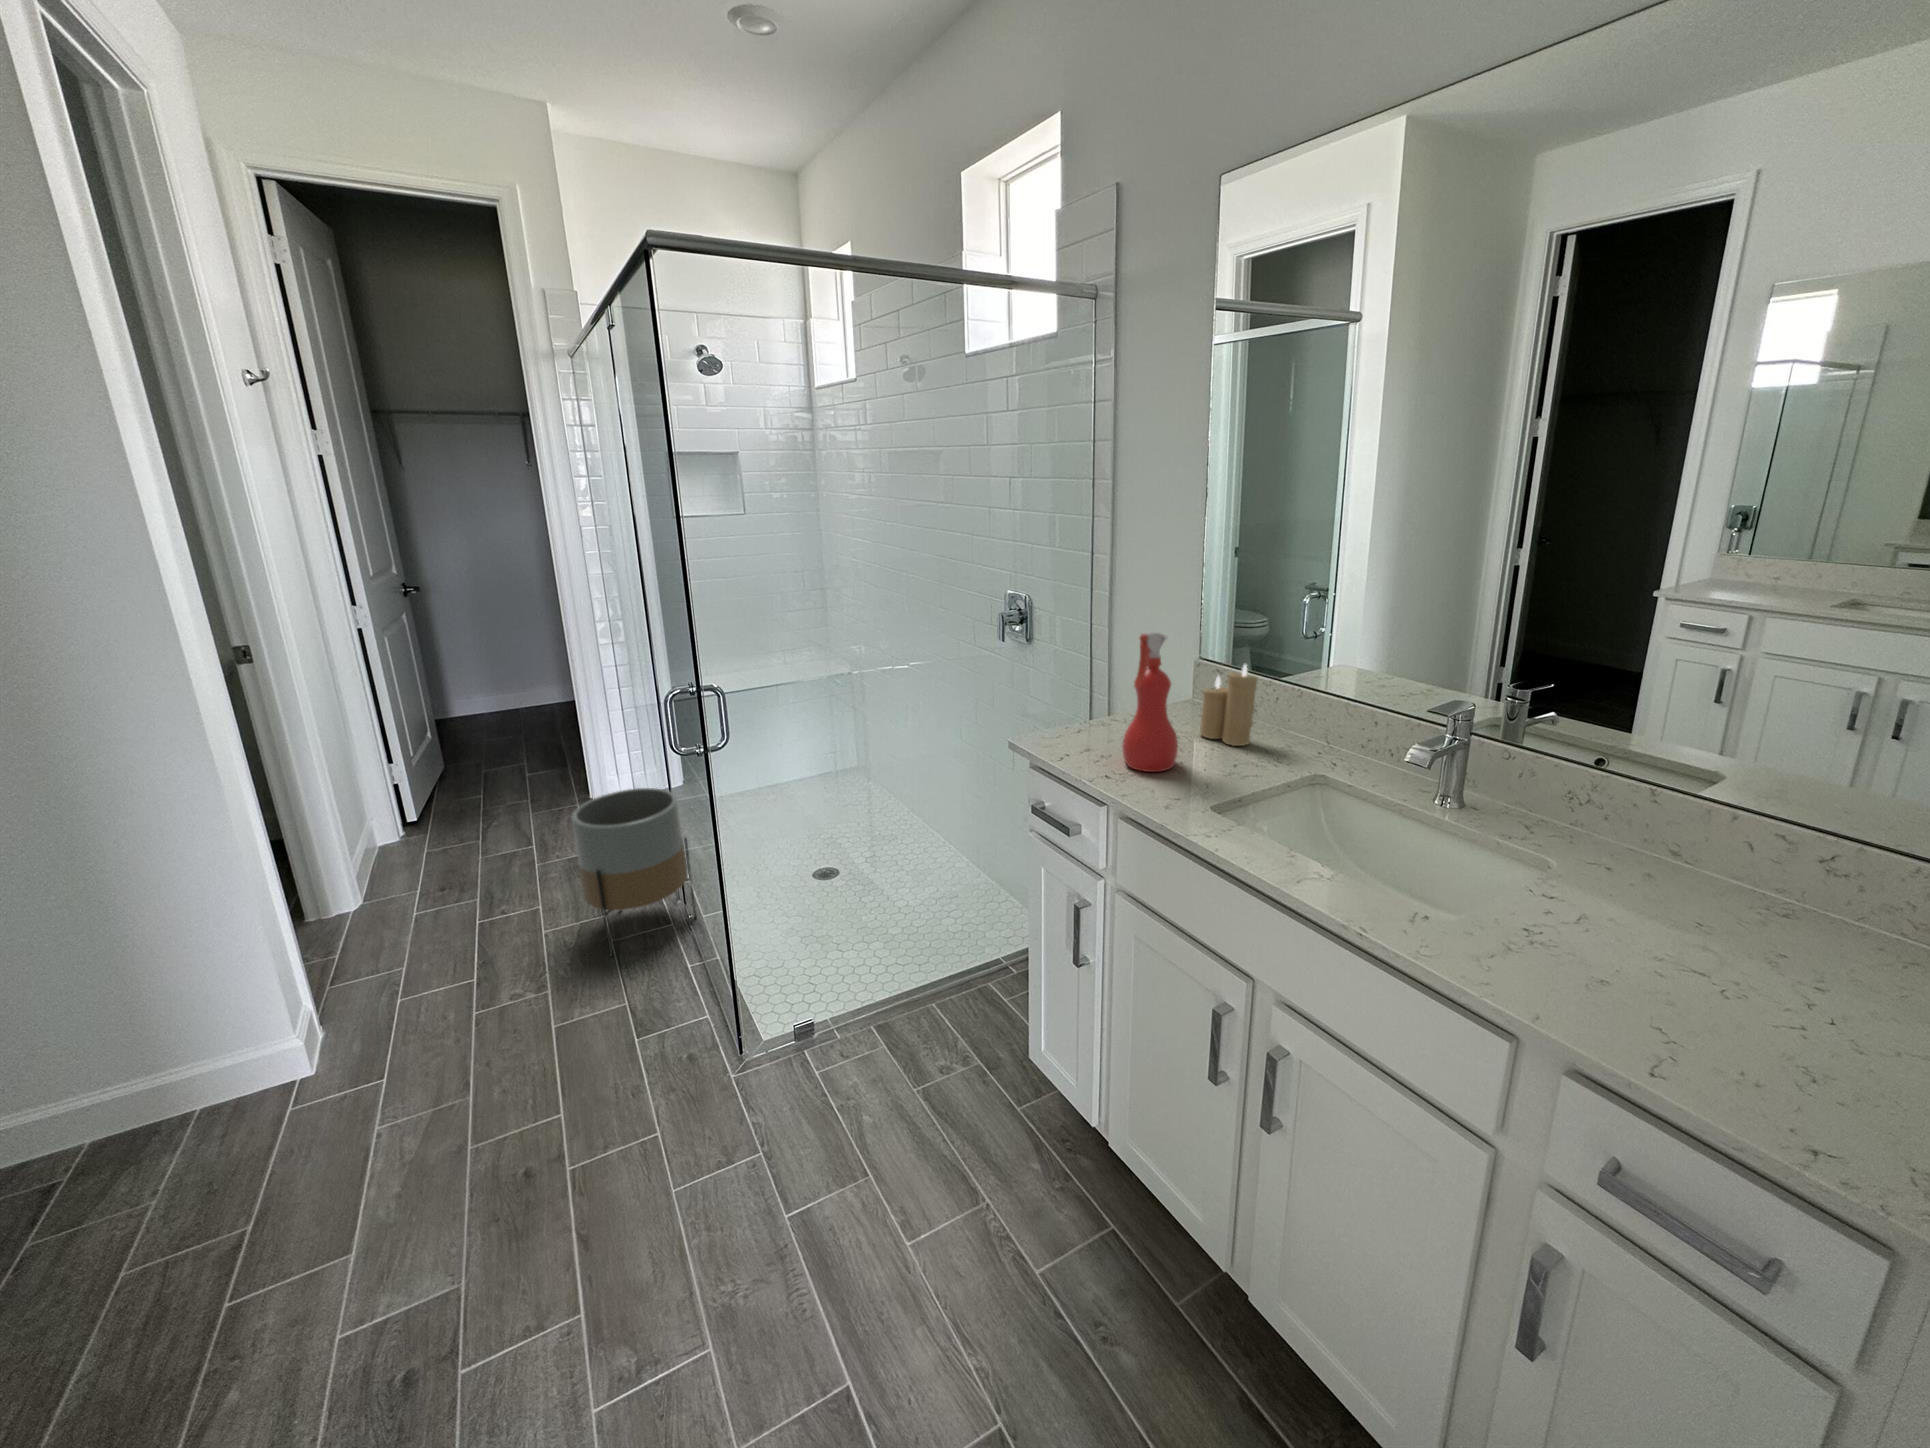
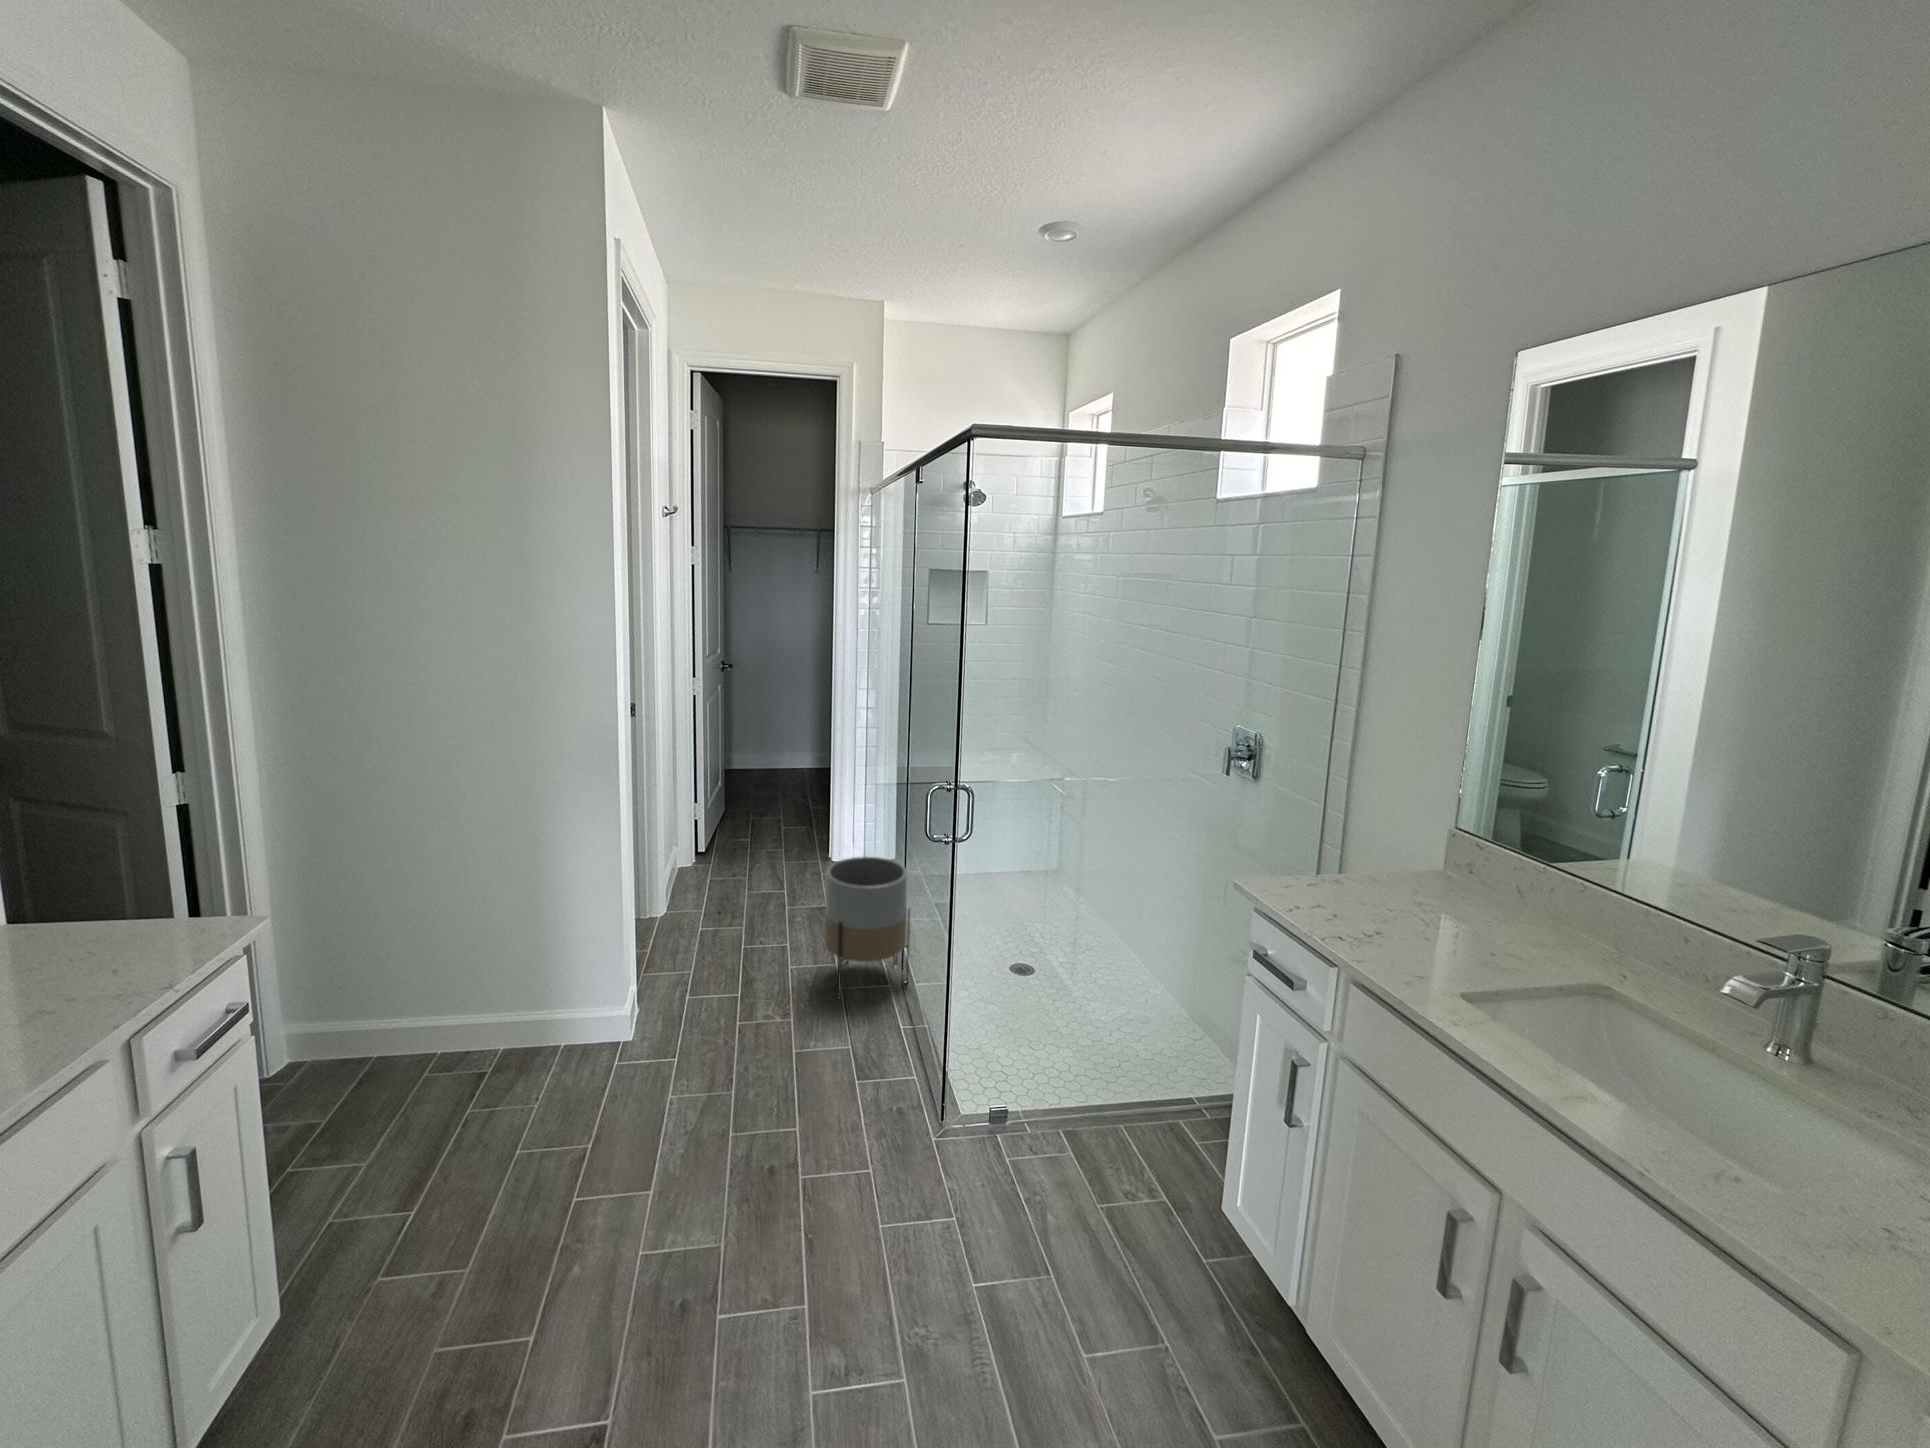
spray bottle: present [1122,632,1178,772] -> none [1359,789,1426,937]
candle: present [1200,665,1257,746] -> none [1454,836,1534,927]

